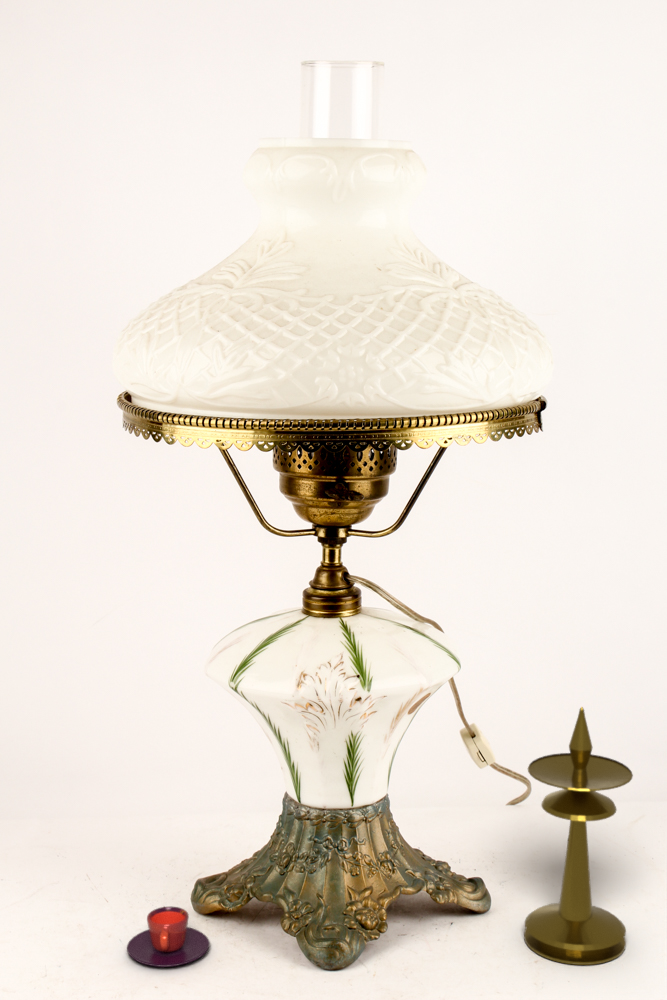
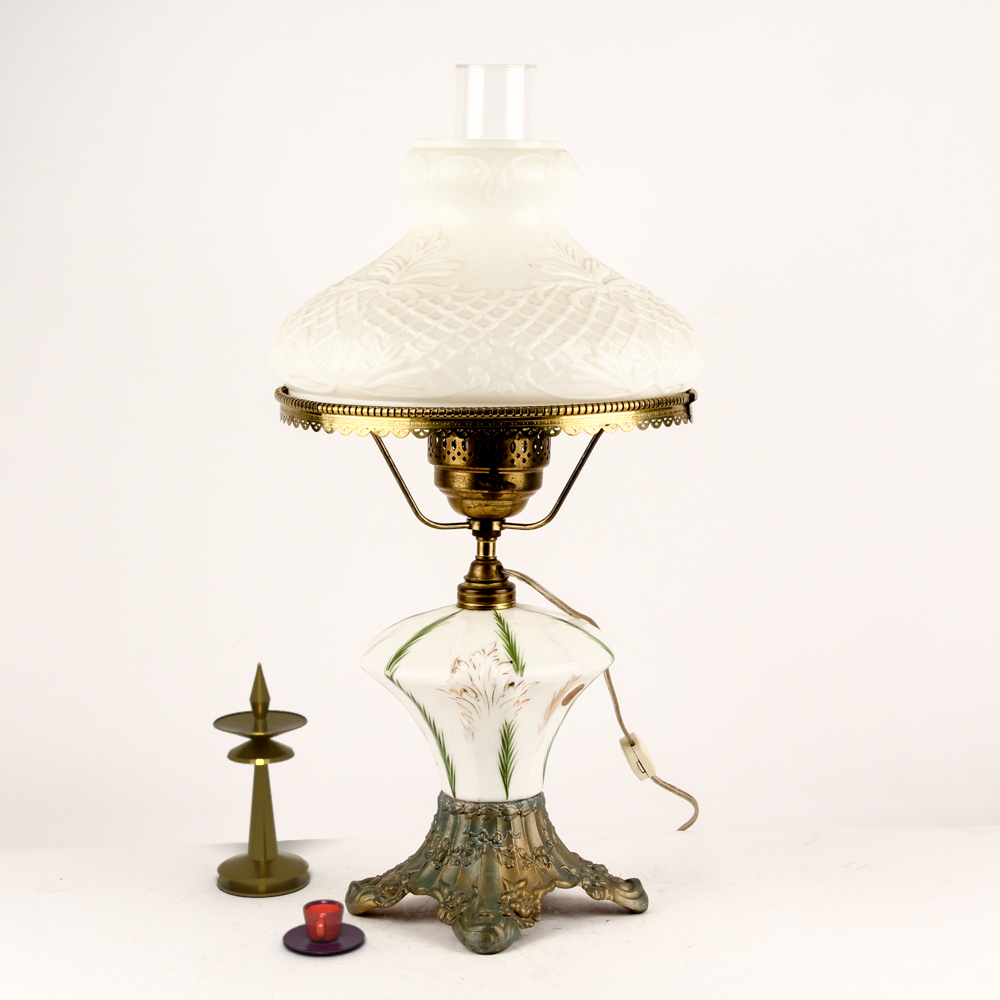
candlestick: present [524,707,633,965] -> present [213,662,310,897]

